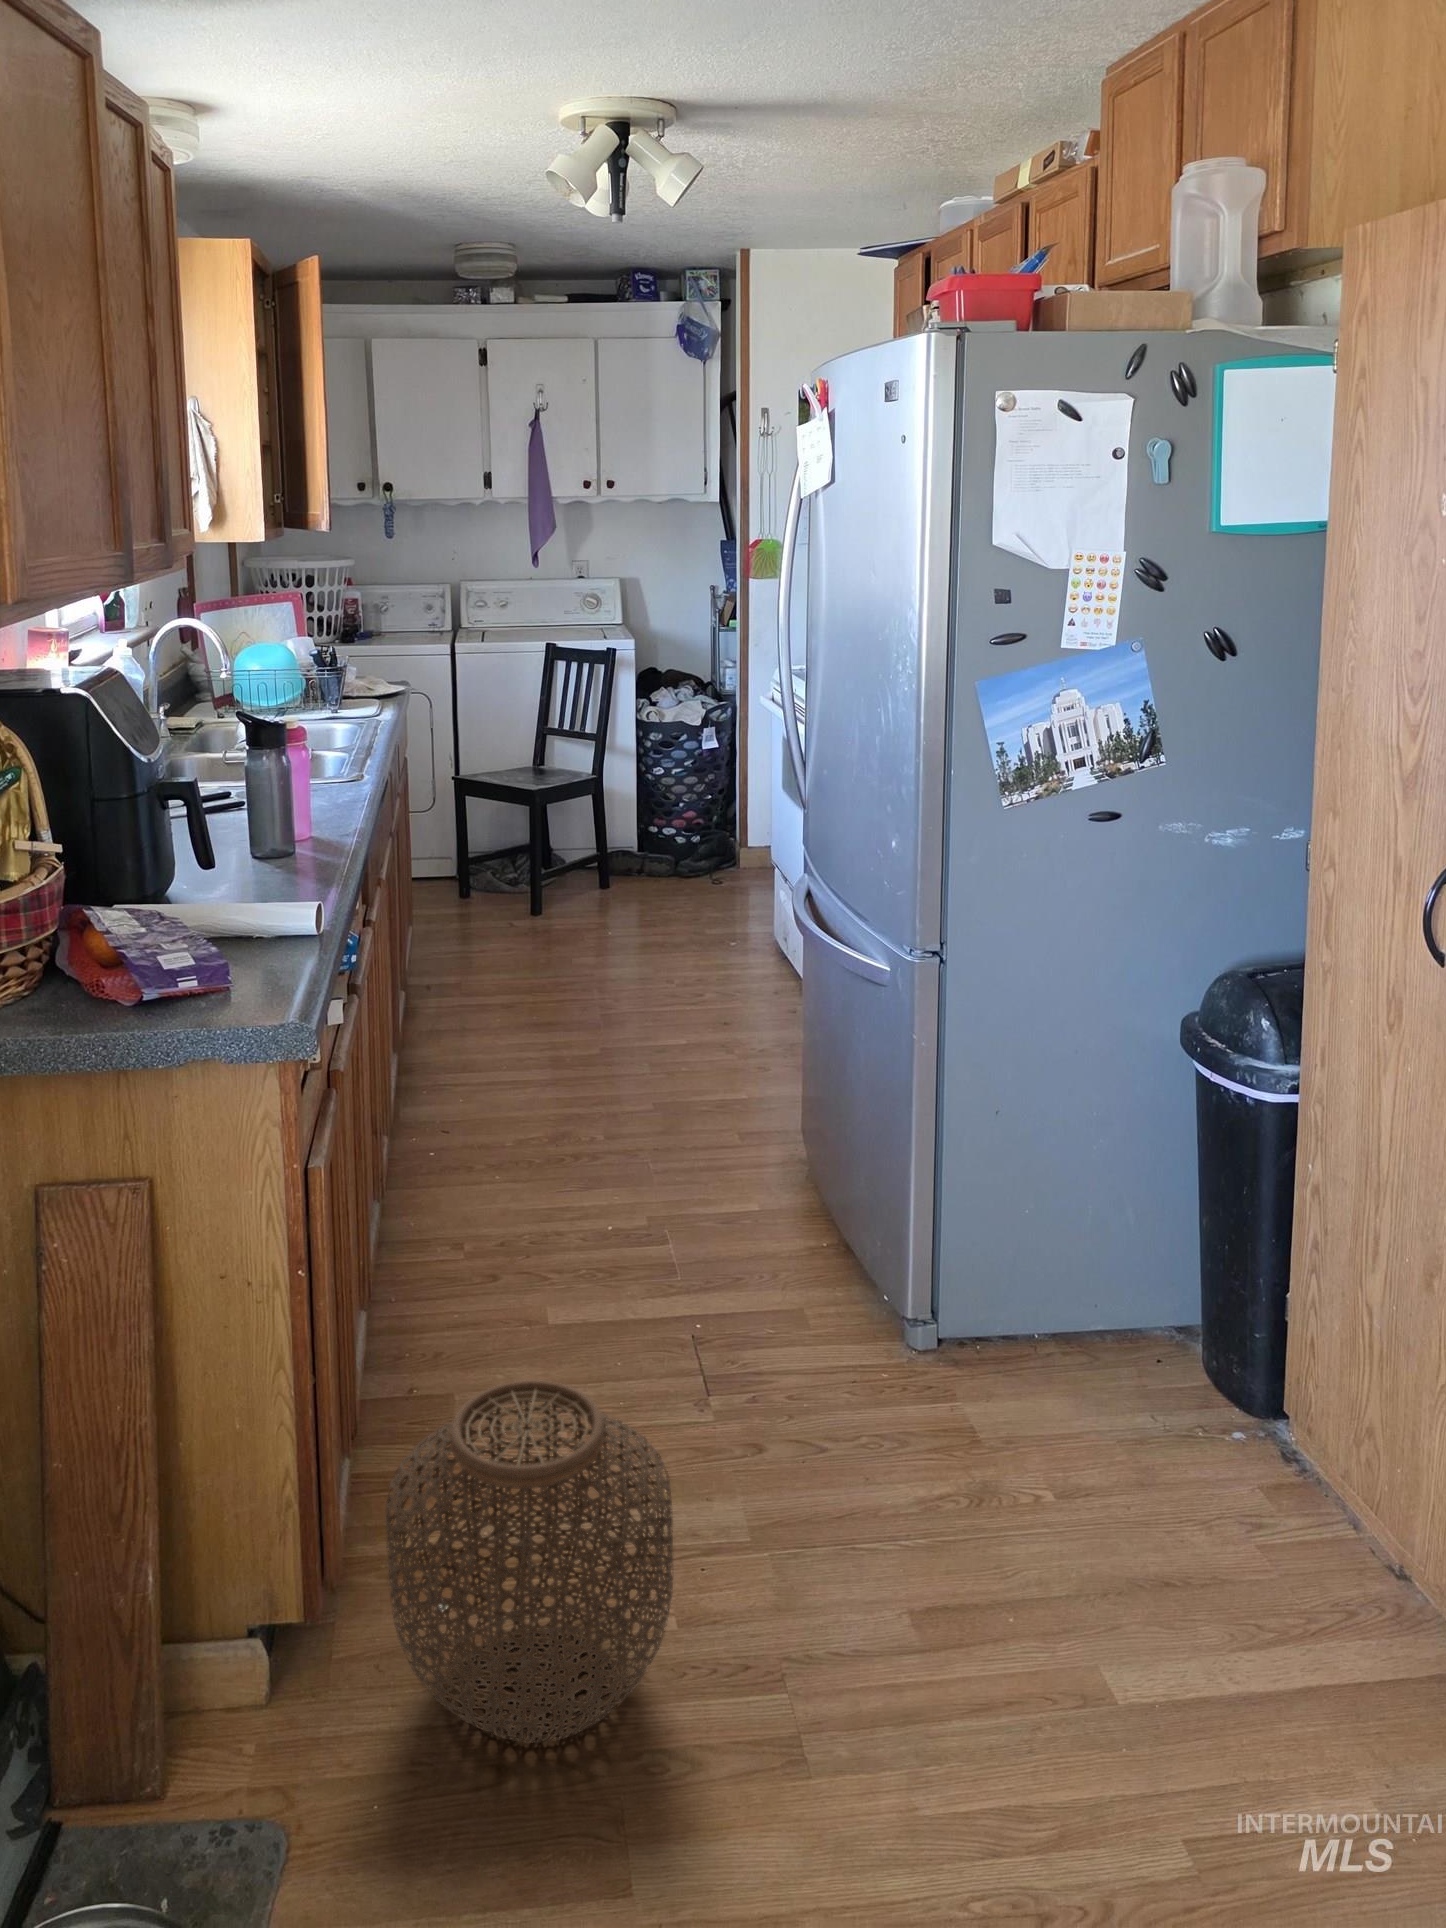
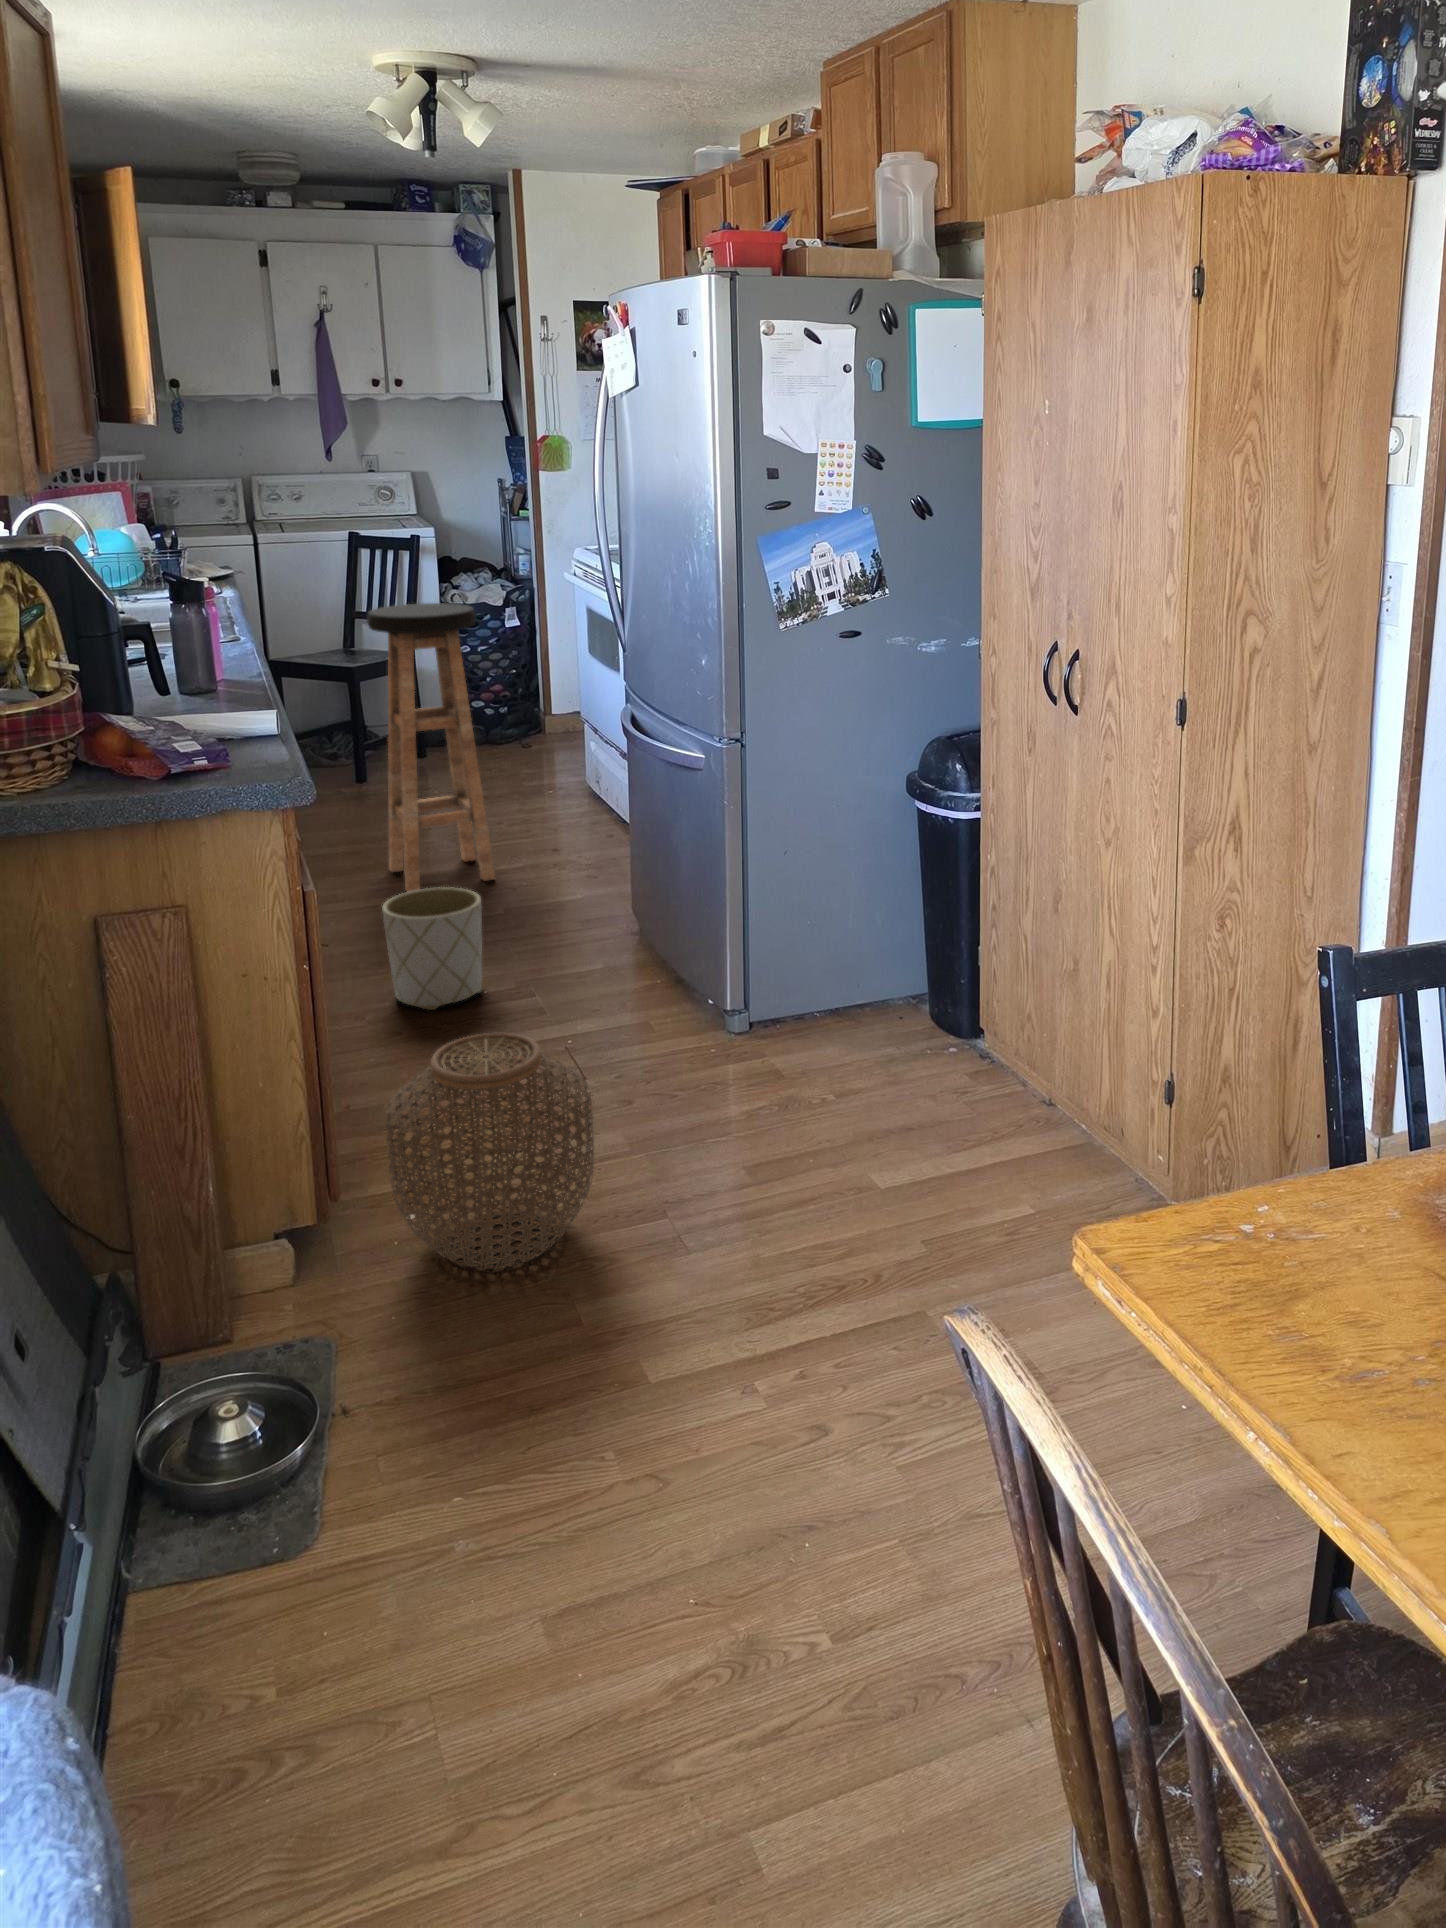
bar stool: none [525,733,650,1069] -> present [367,603,495,892]
planter: none [489,1090,607,1249] -> present [382,887,482,1010]

